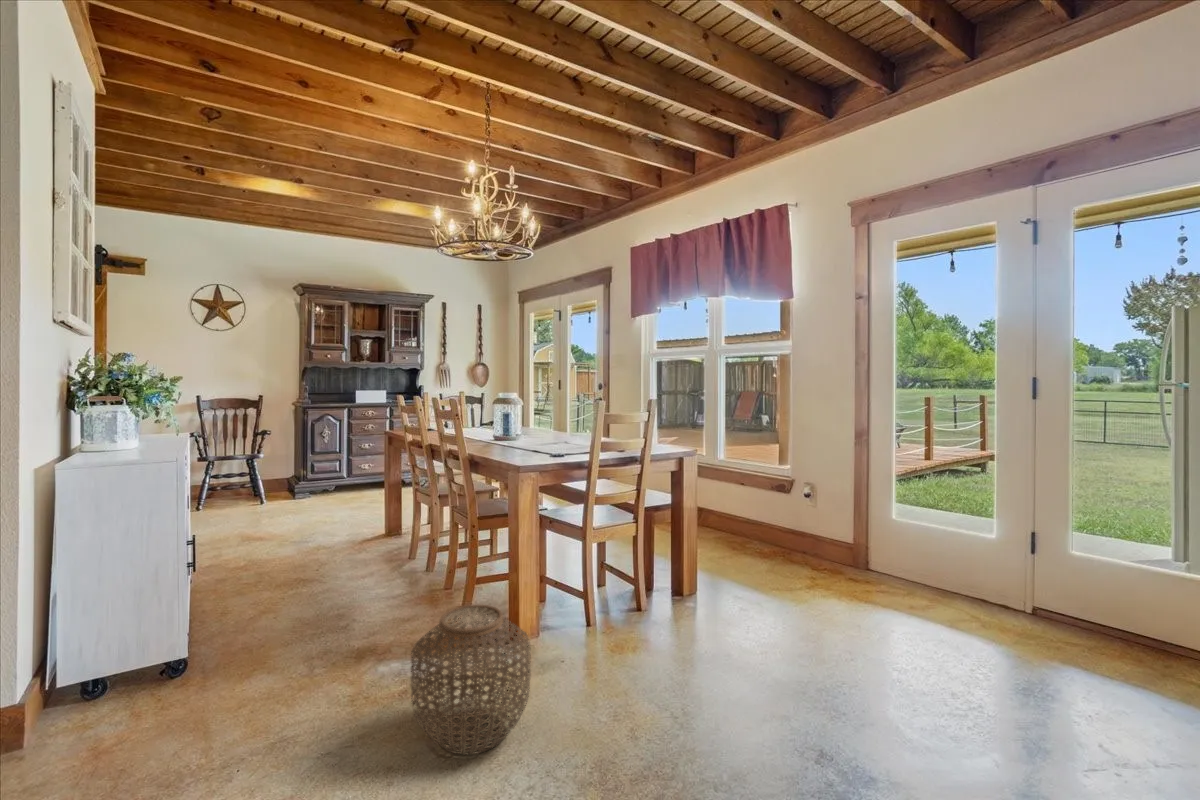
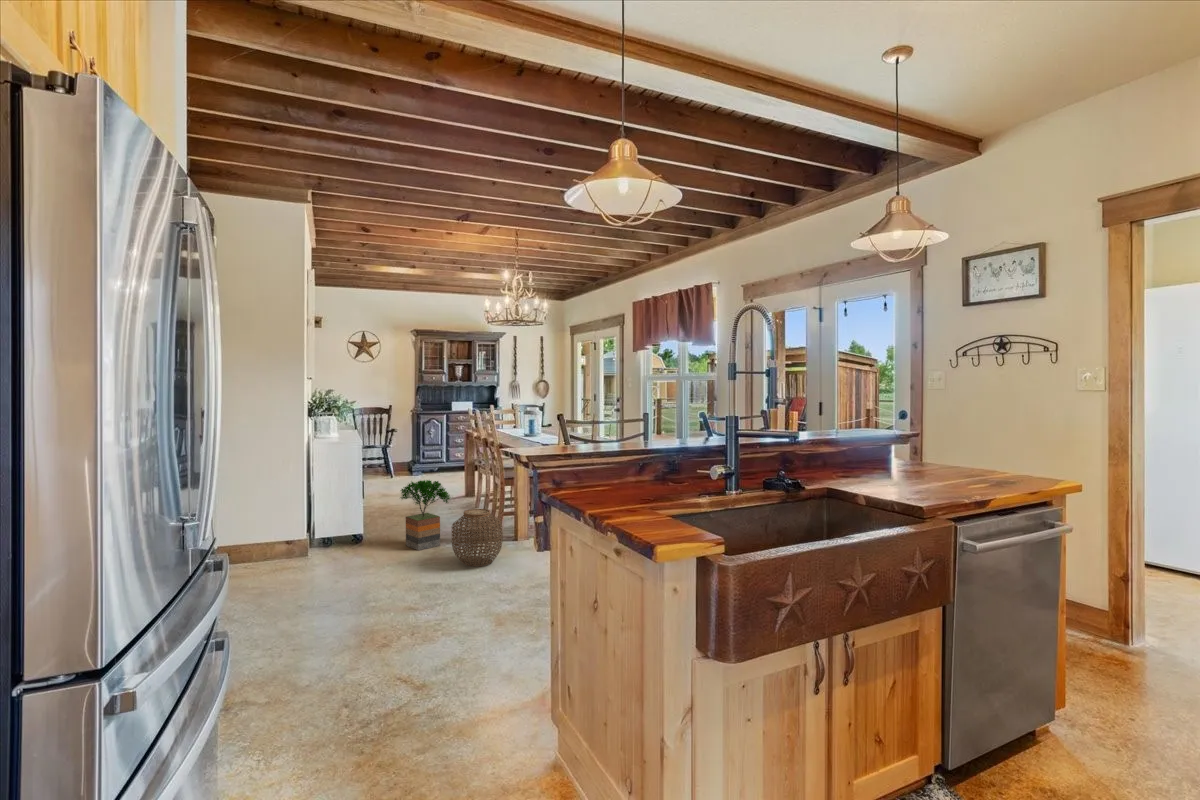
potted tree: none [272,531,393,698] -> present [400,480,450,550]

